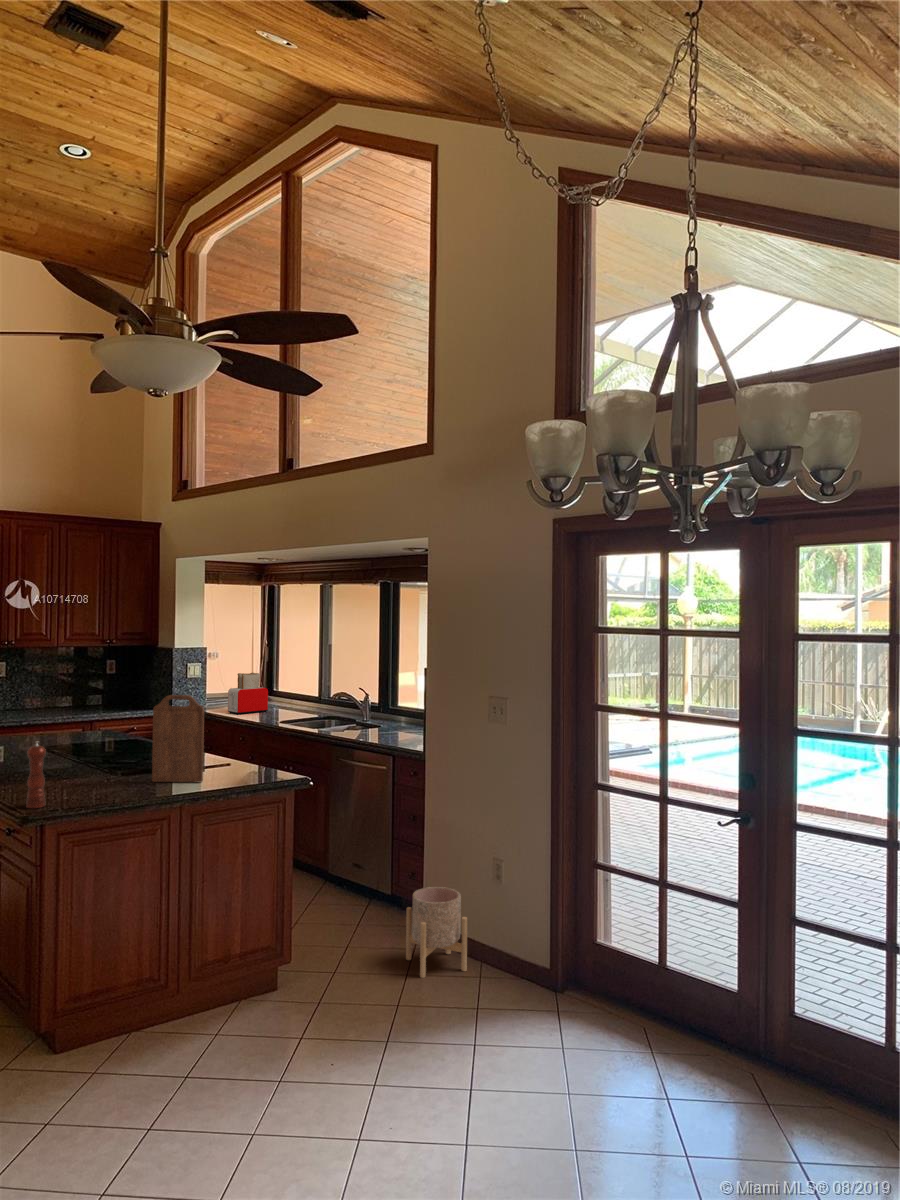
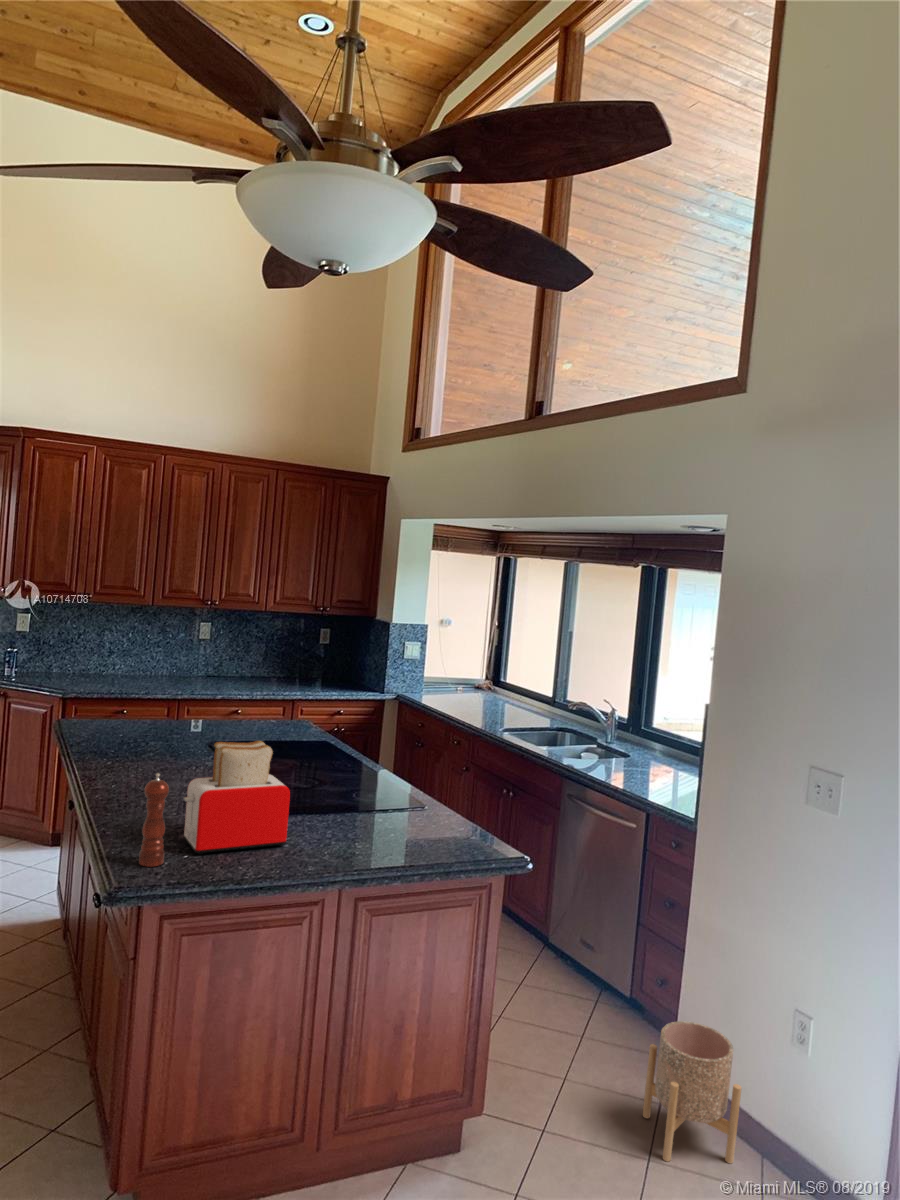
toaster: present [228,673,268,714] -> present [184,741,290,855]
cutting board: present [152,695,204,782] -> none [316,718,390,844]

